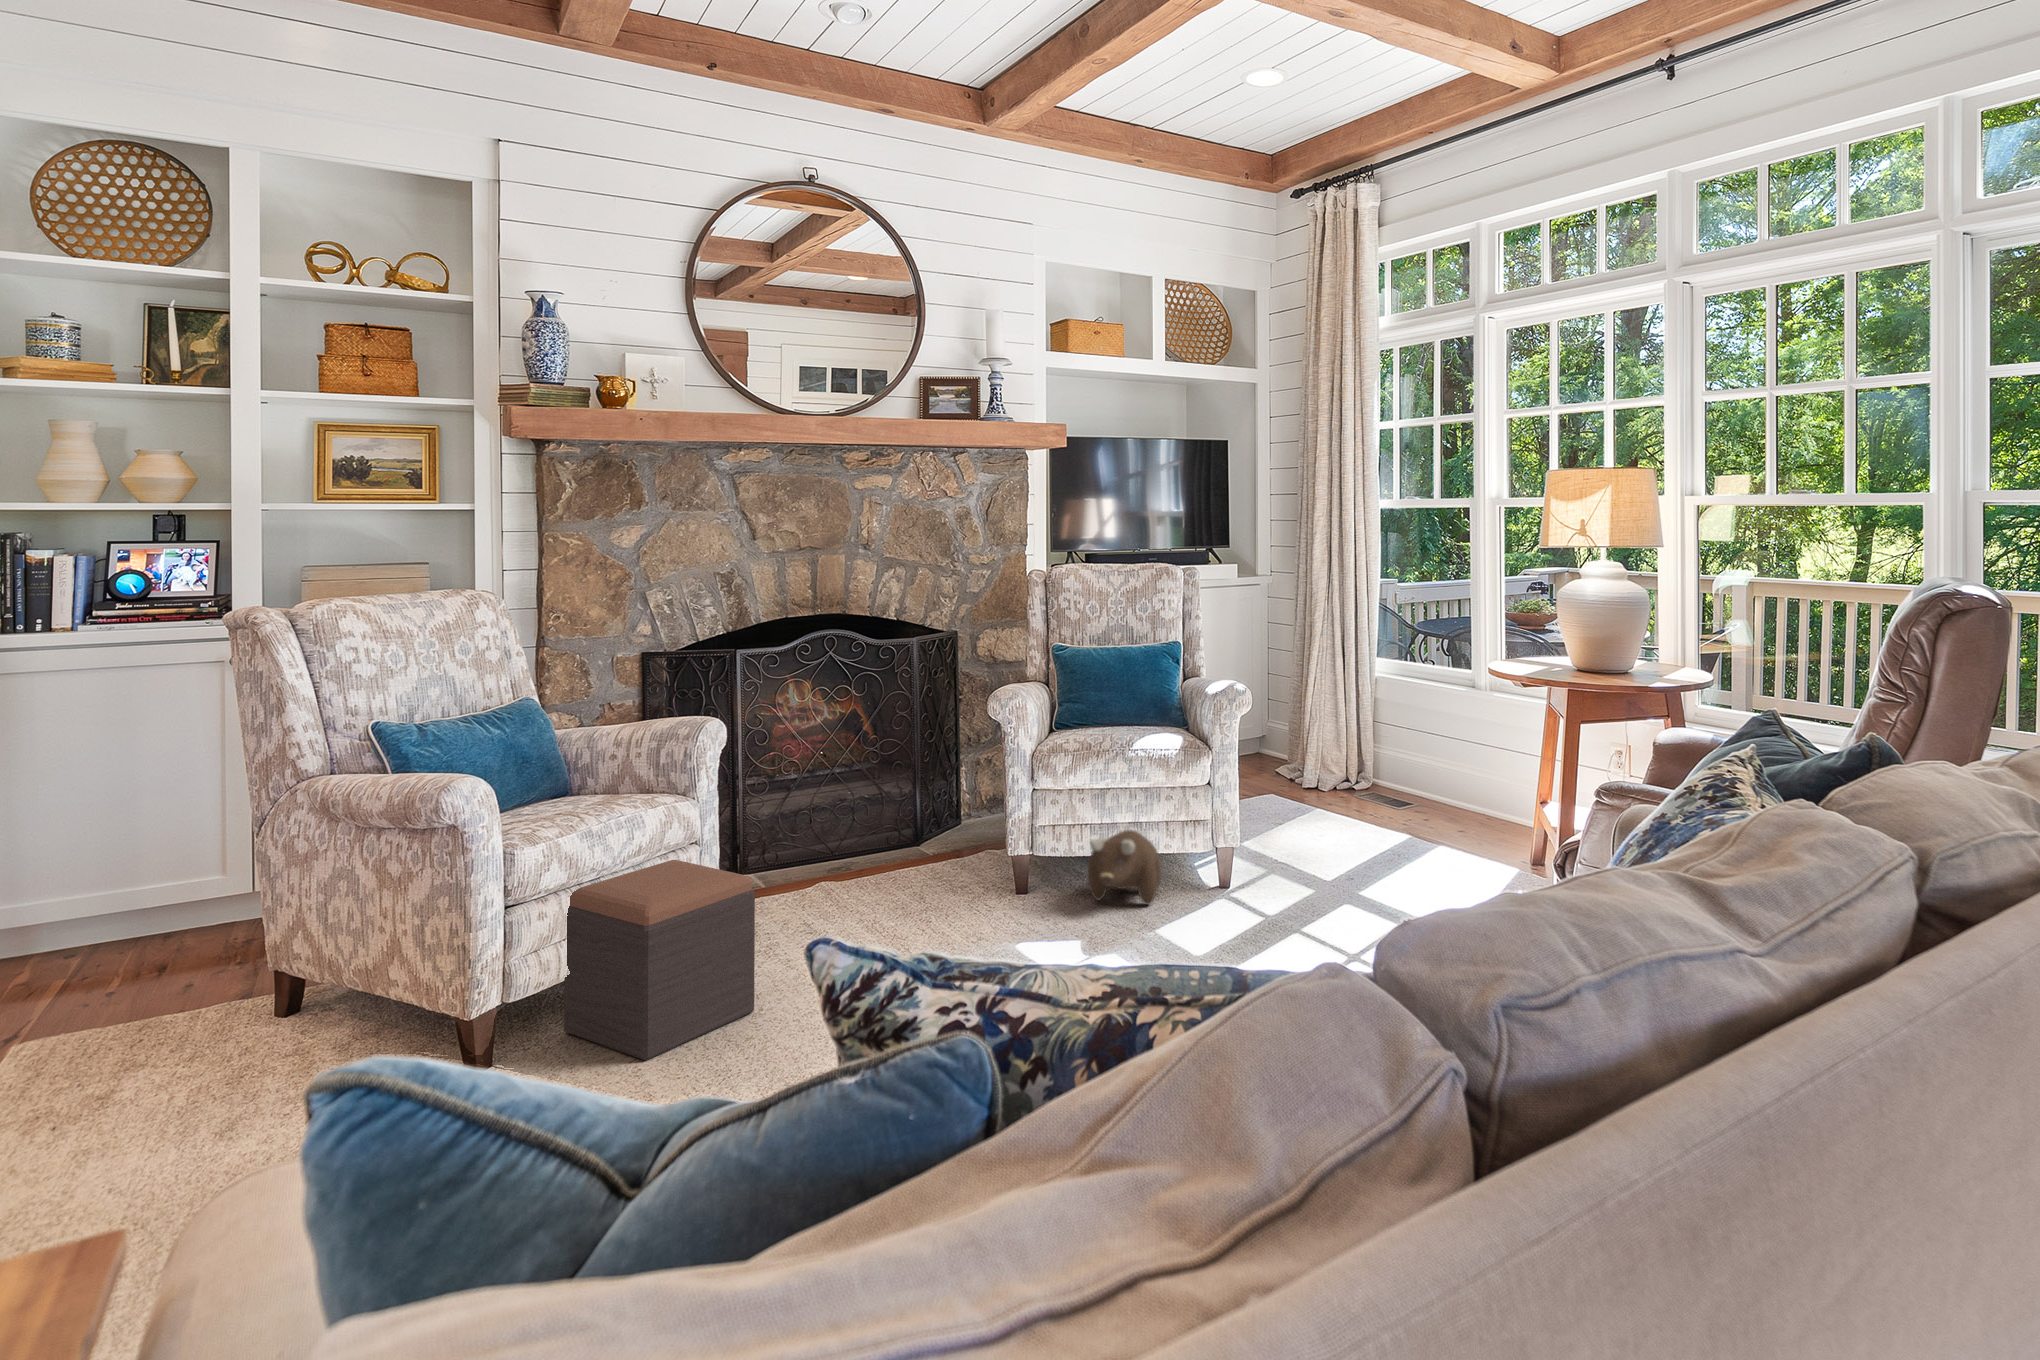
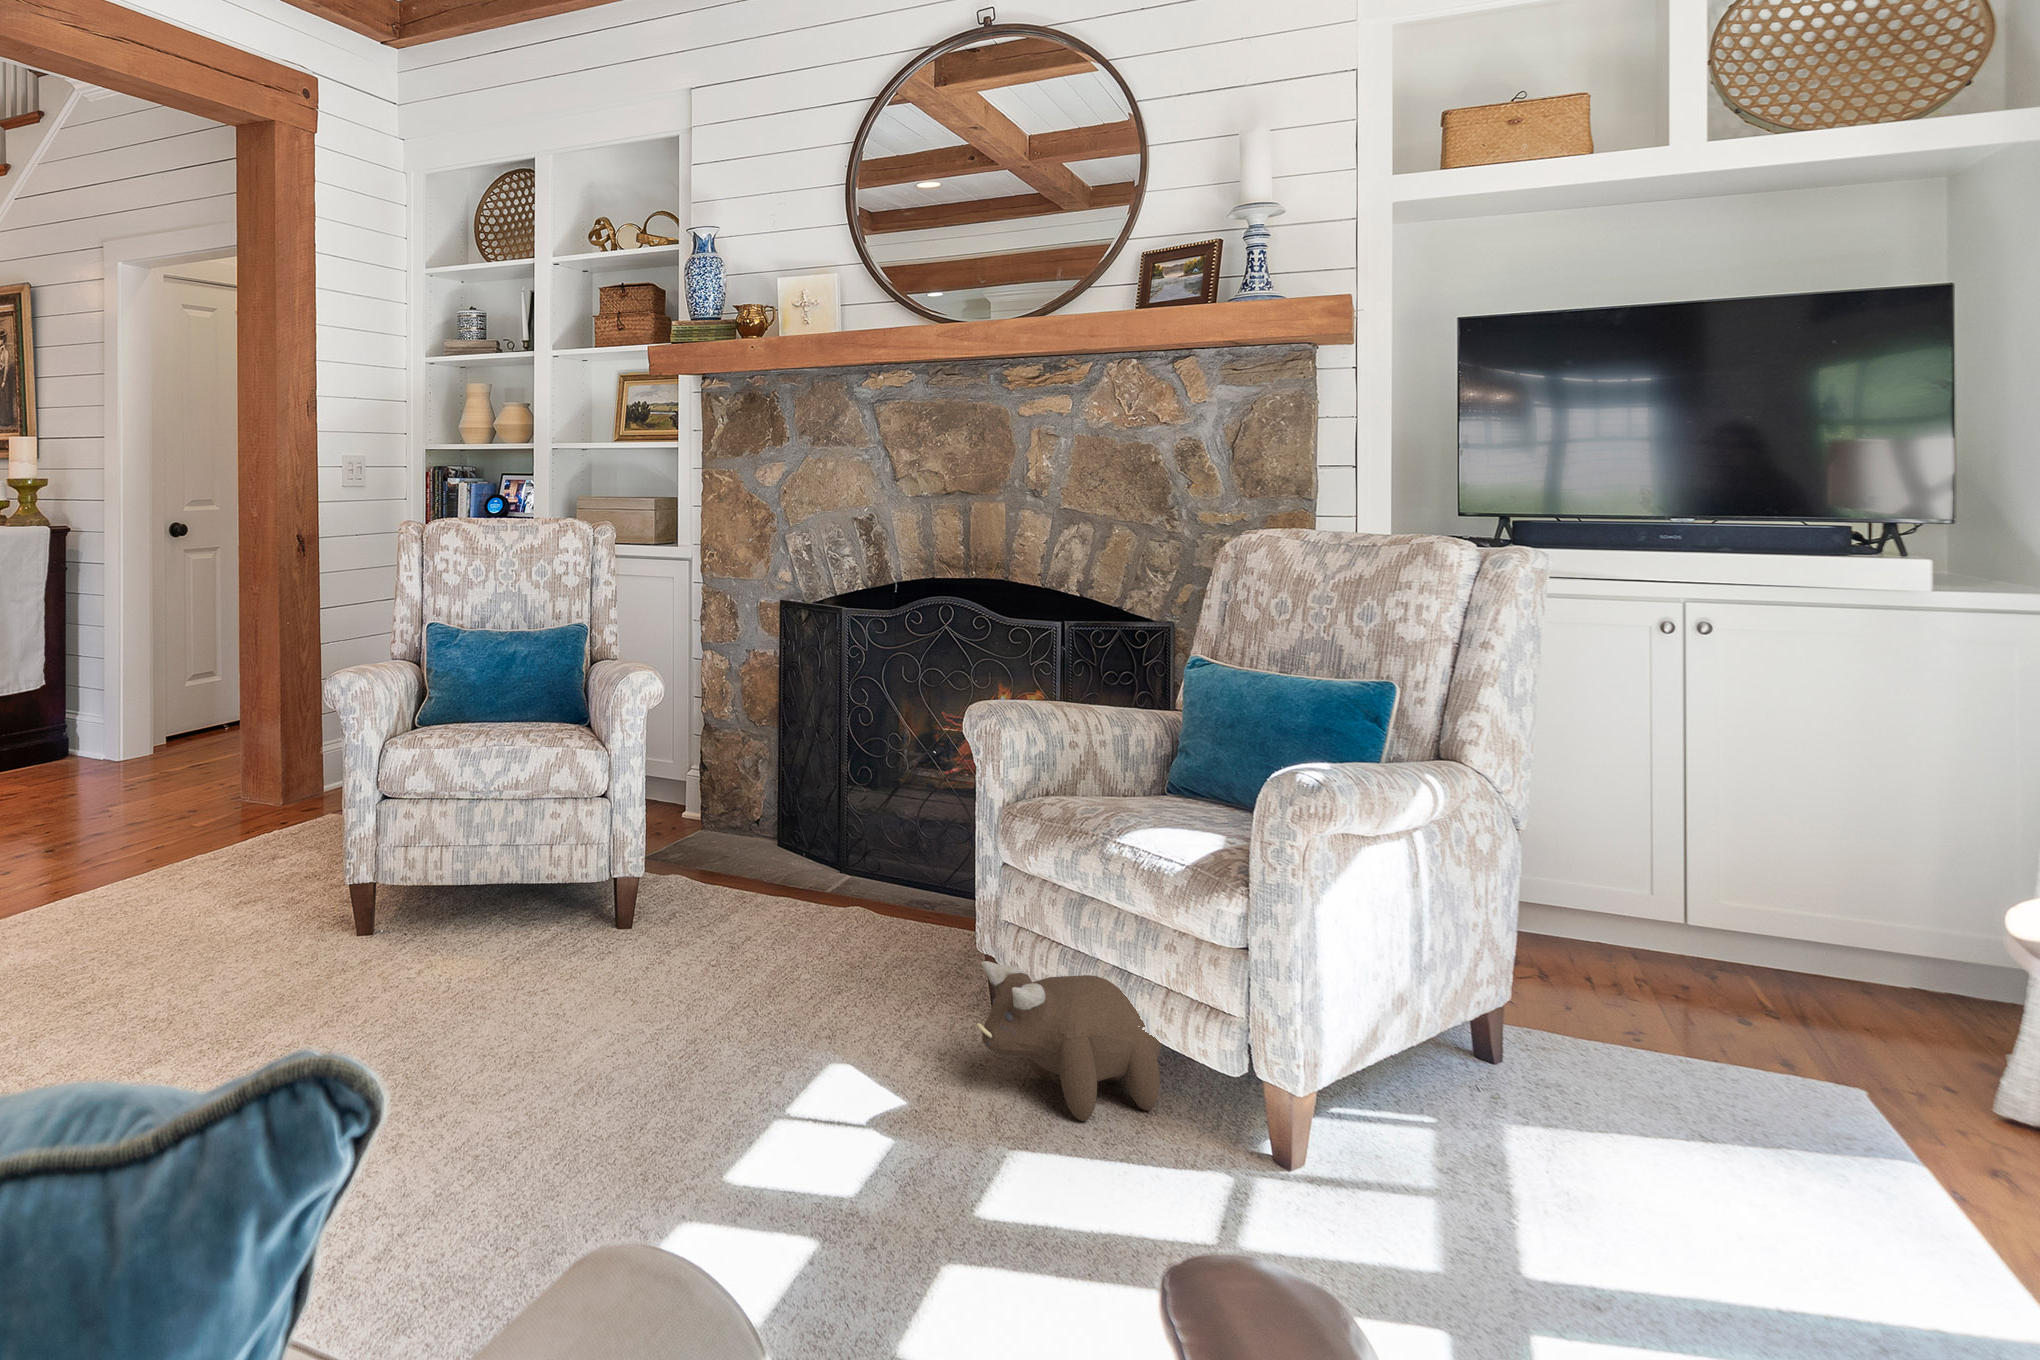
footstool: present [564,860,755,1061] -> none [349,797,523,991]

